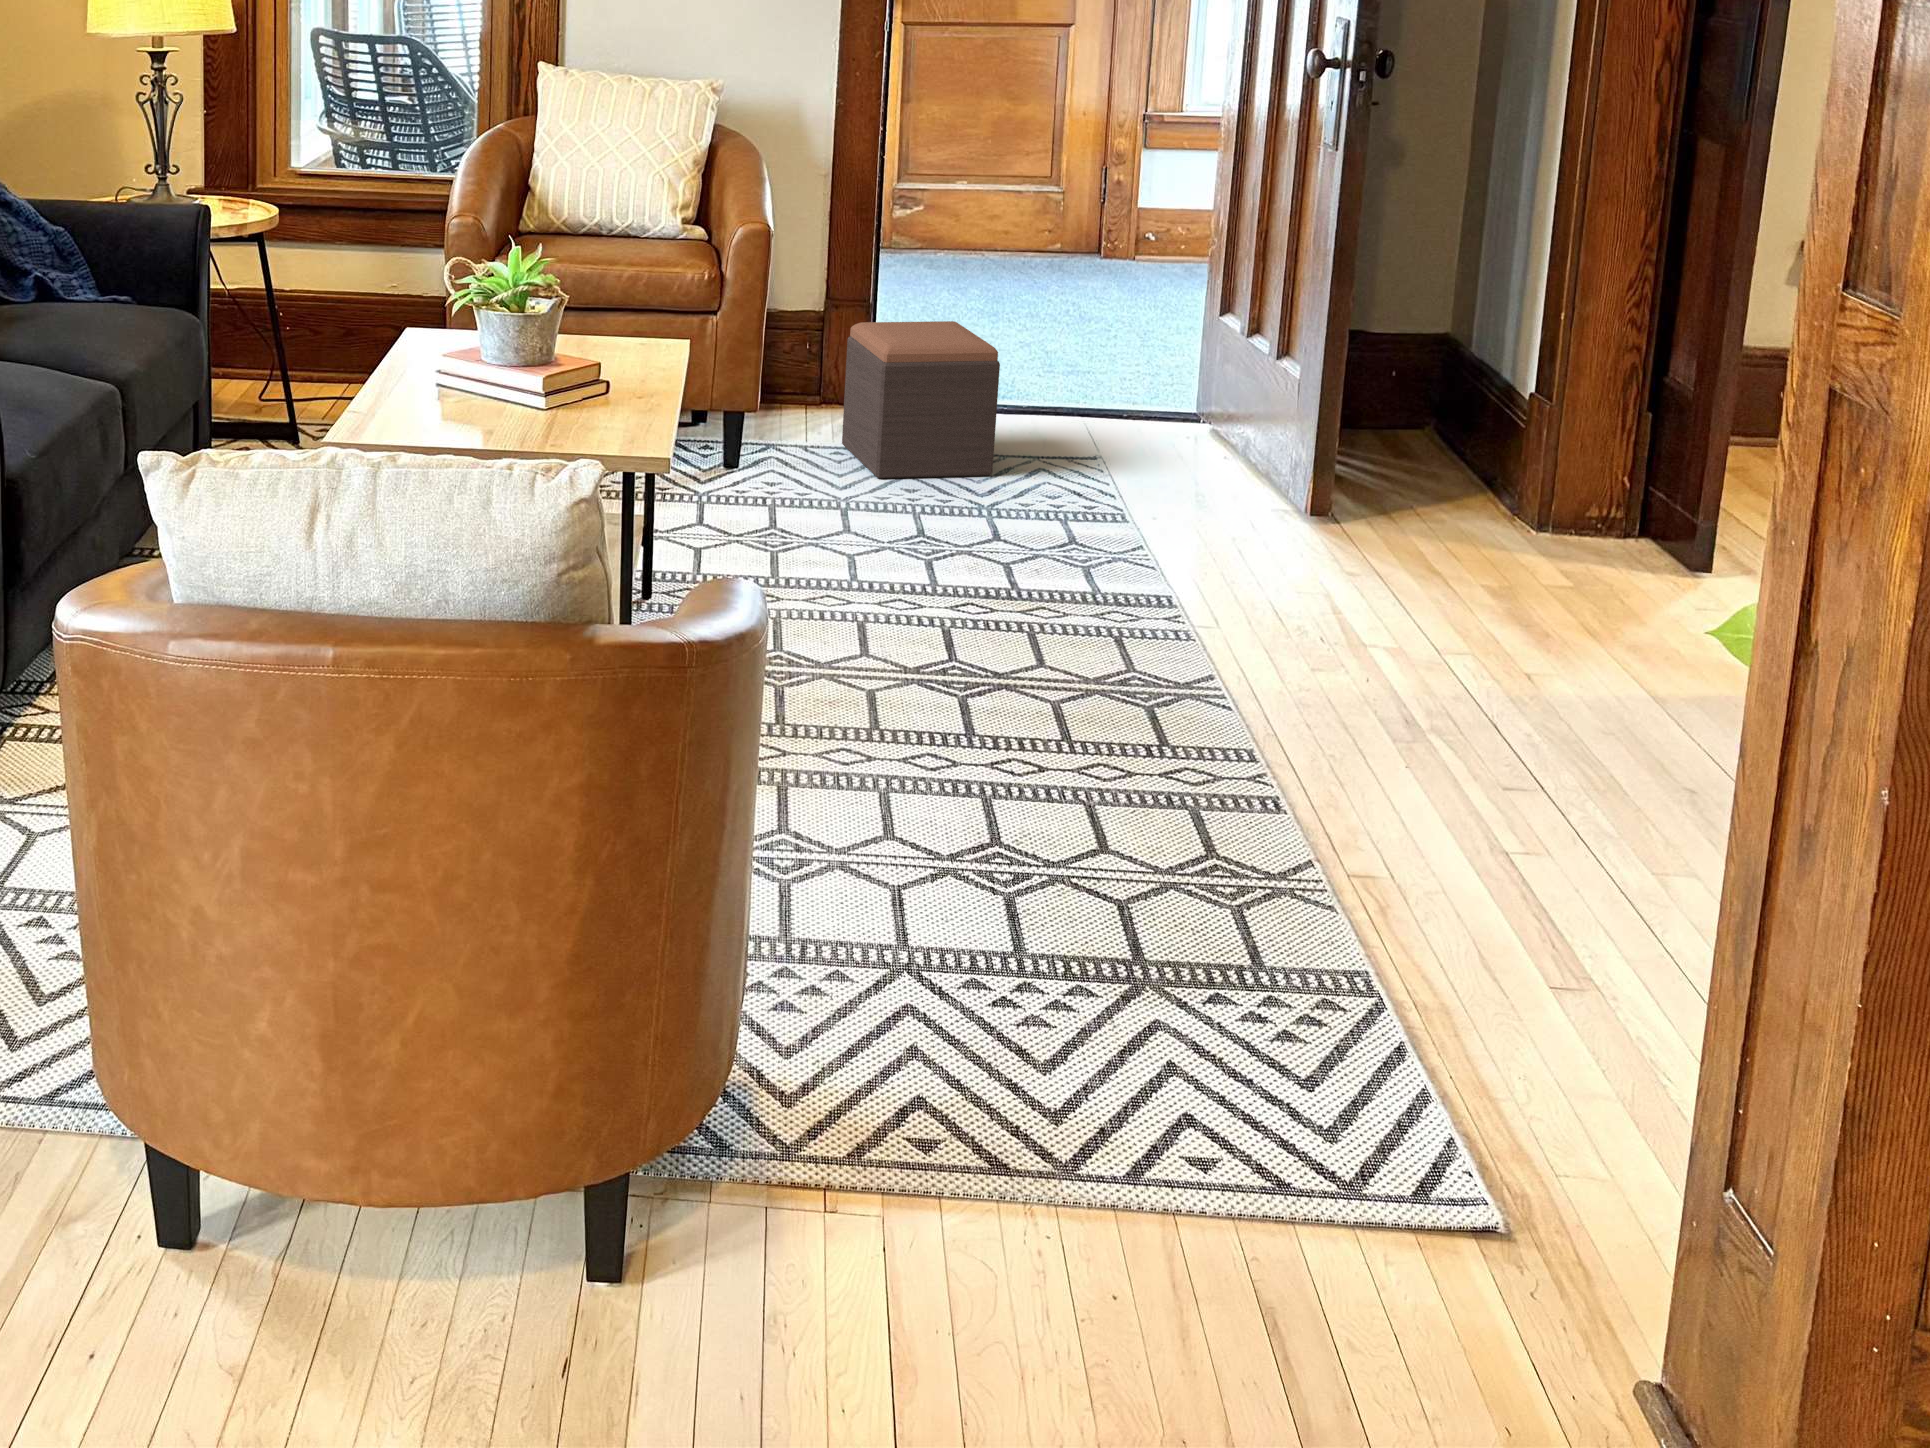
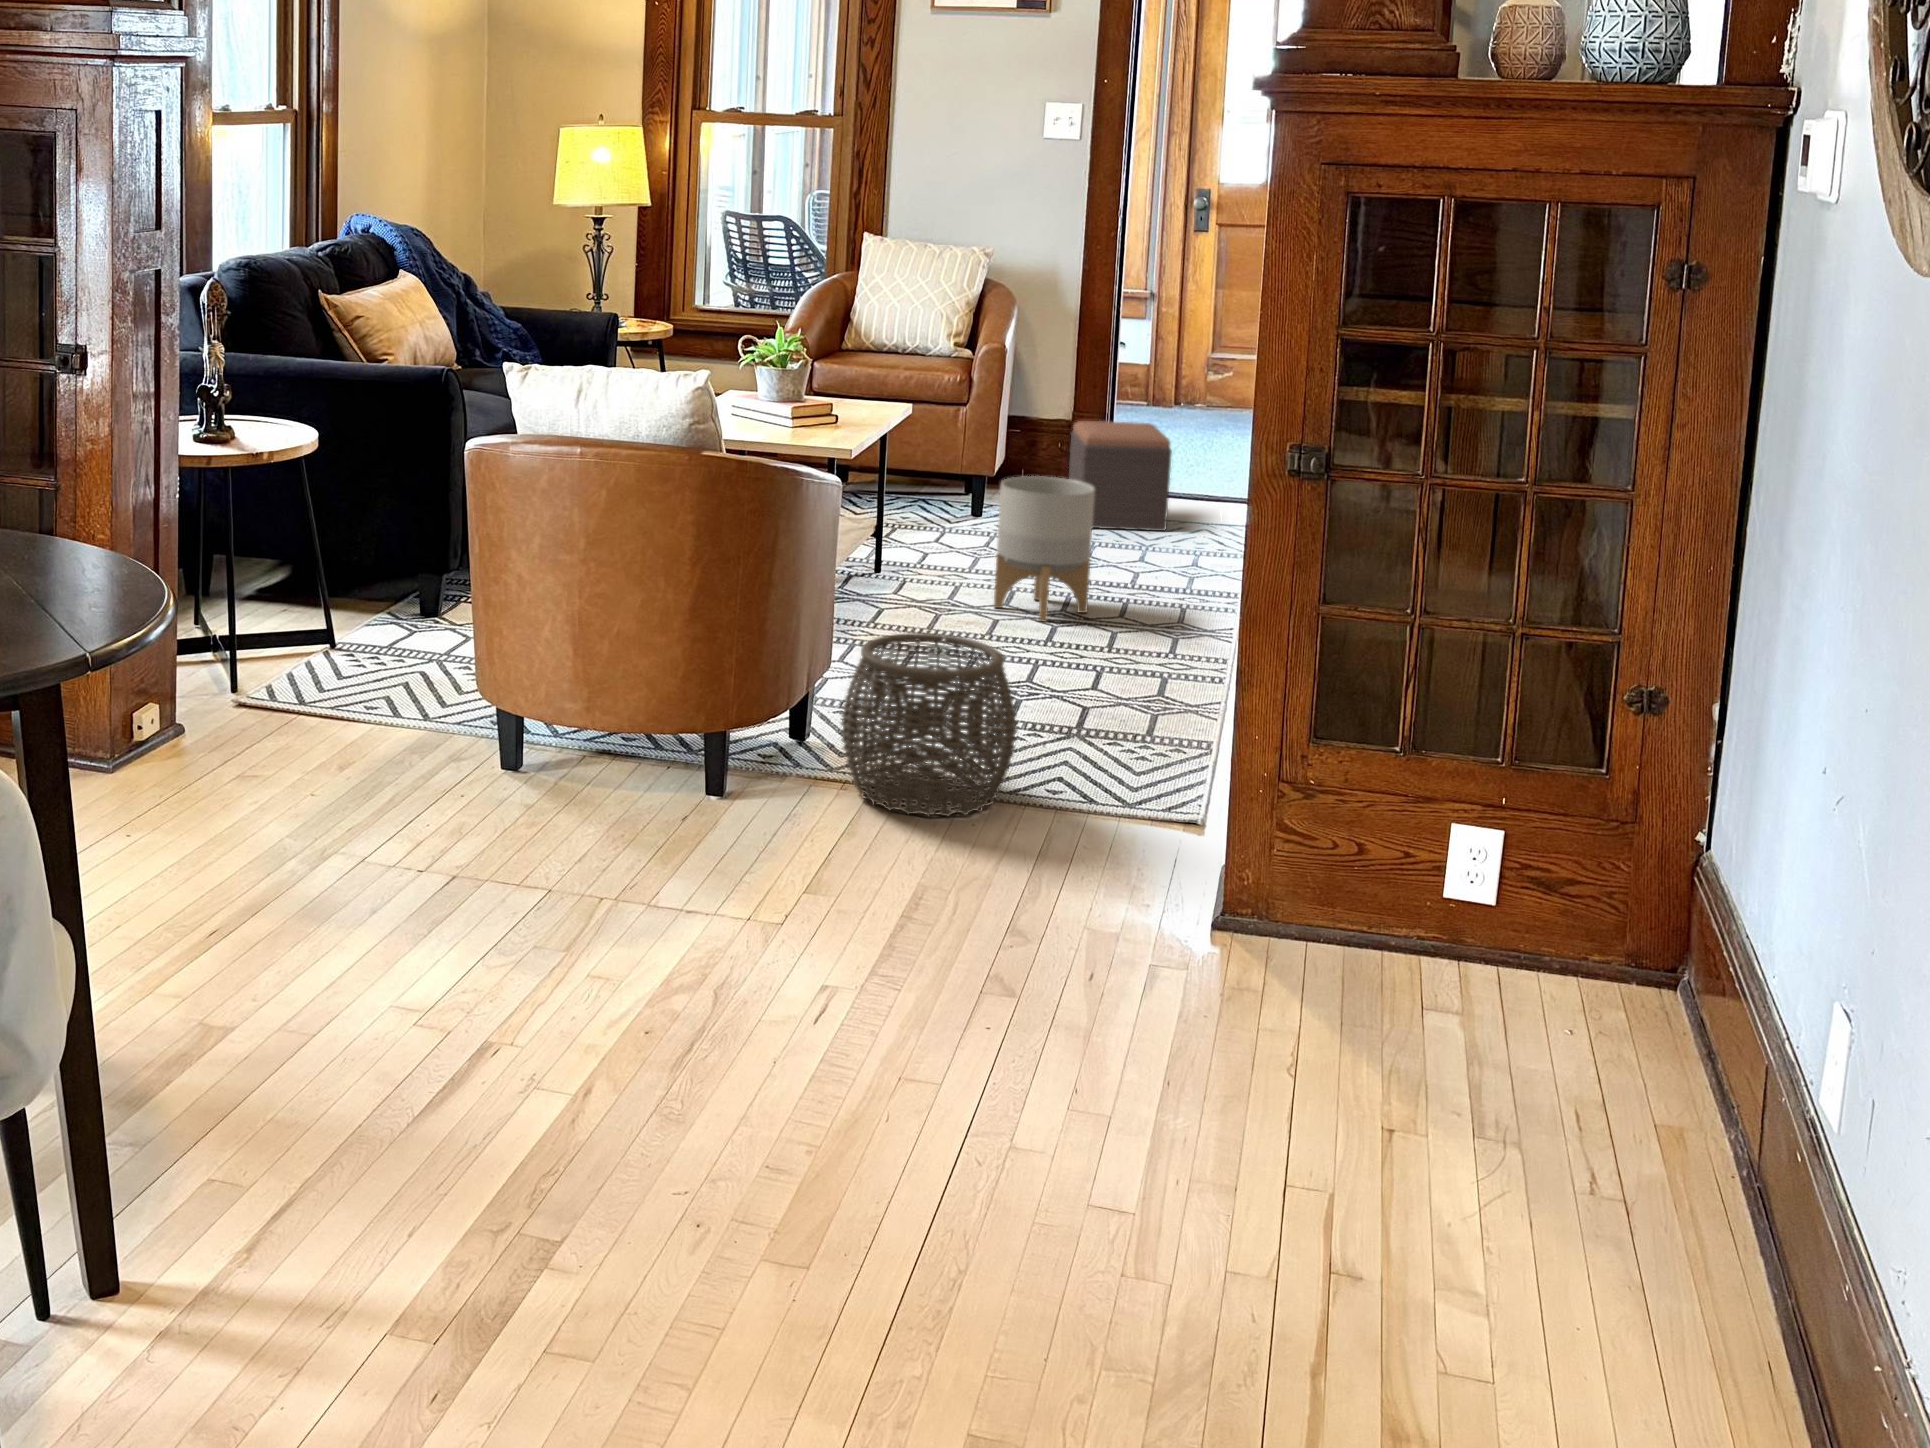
planter: none [845,452,1000,685] -> present [994,476,1095,621]
woven basket: none [827,890,1171,1291] -> present [841,633,1017,817]

